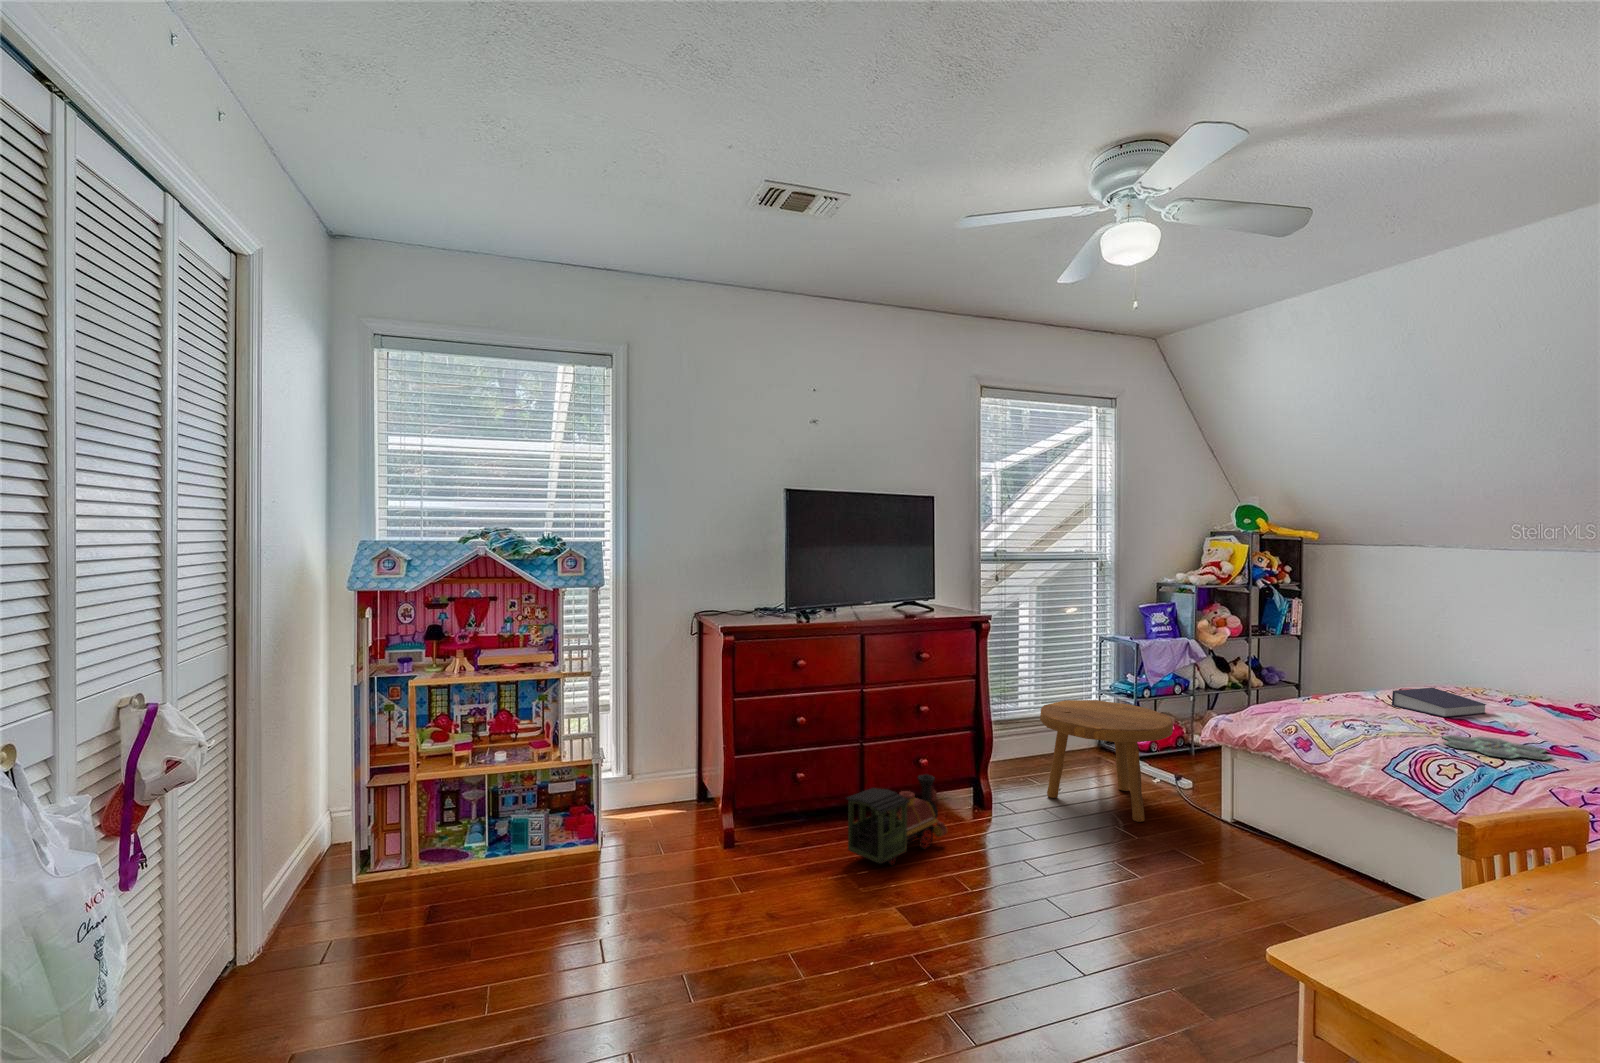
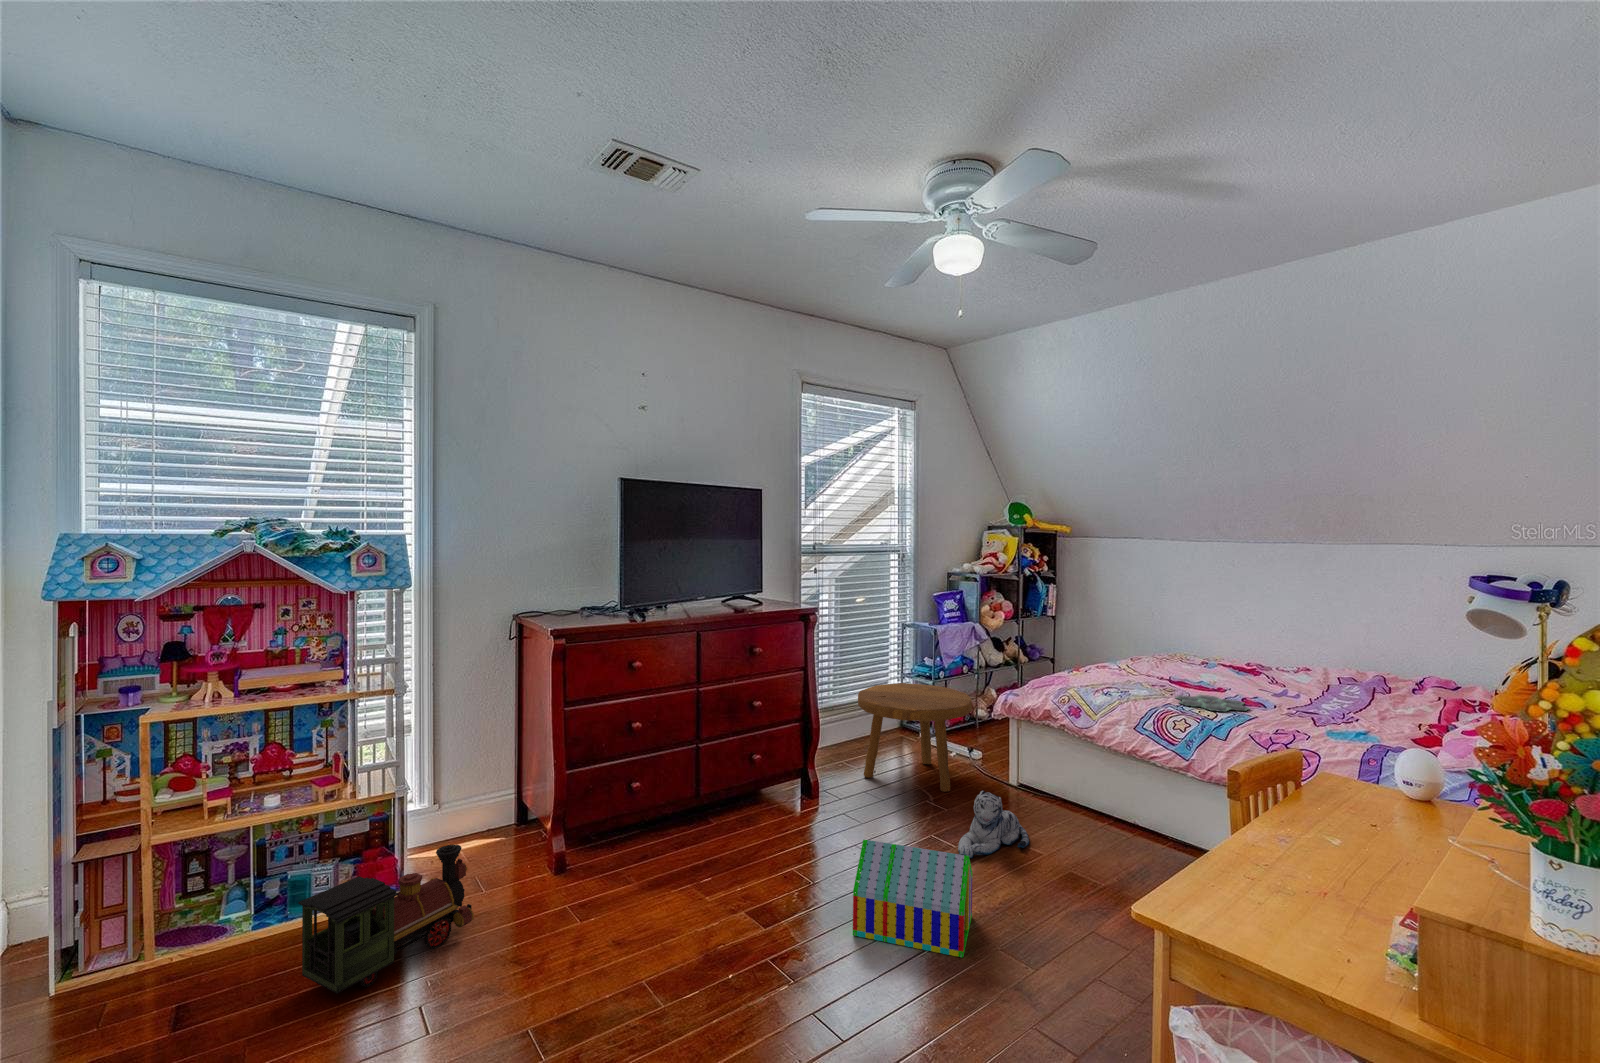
book: present [1392,688,1486,717] -> none [1132,657,1196,680]
toy train: present [846,774,947,865] -> present [298,844,474,994]
plush toy: none [1135,822,1228,895] -> present [958,791,1029,858]
toy house: none [993,854,1134,996] -> present [853,840,973,958]

